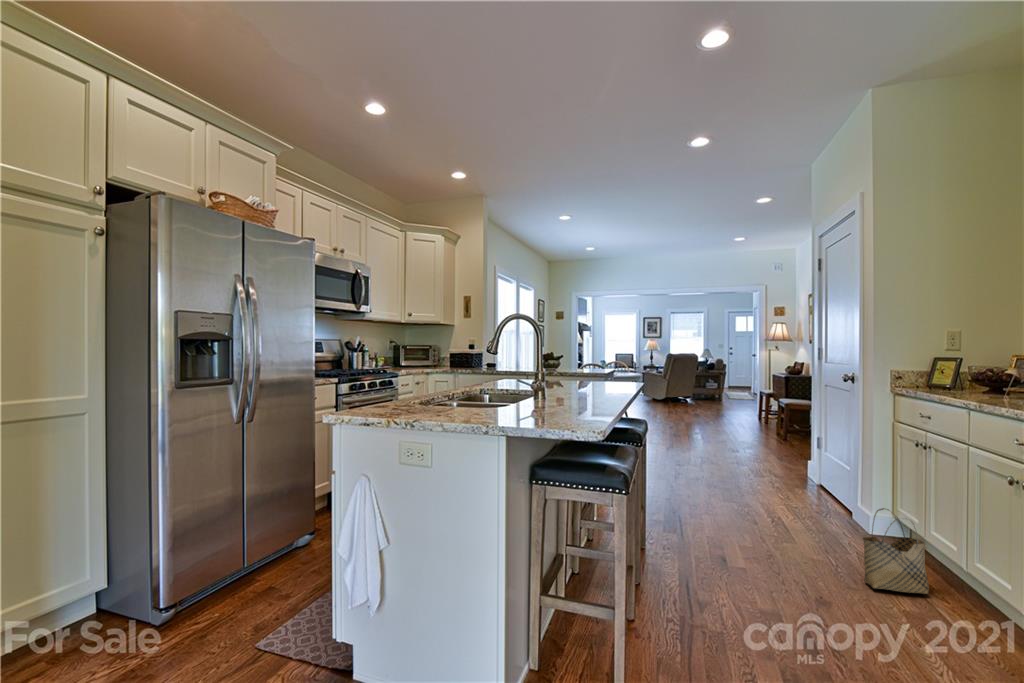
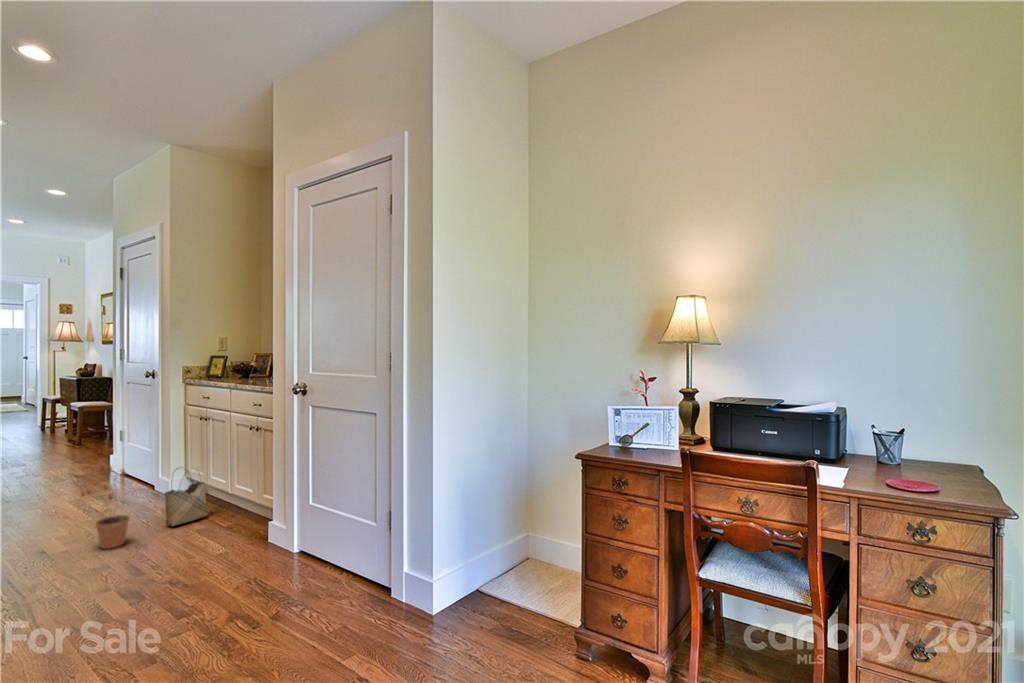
potted plant: none [765,480,822,585] -> present [81,466,130,549]

